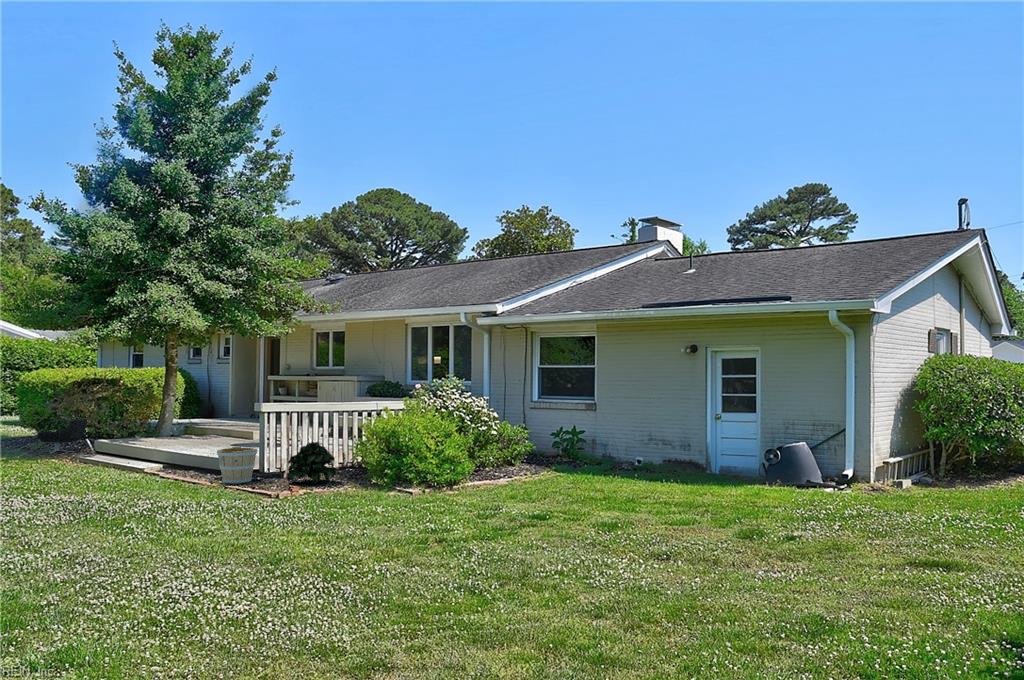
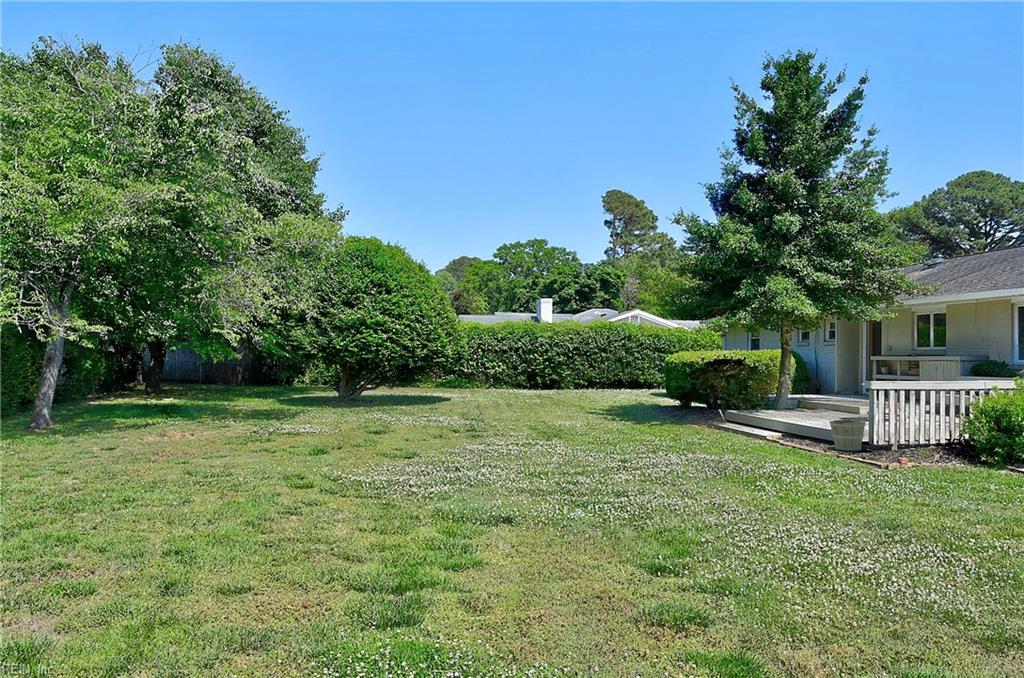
lounge chair: present [38,419,87,454] -> none [685,392,720,418]
potted plant: present [287,442,336,484] -> none [894,418,945,457]

